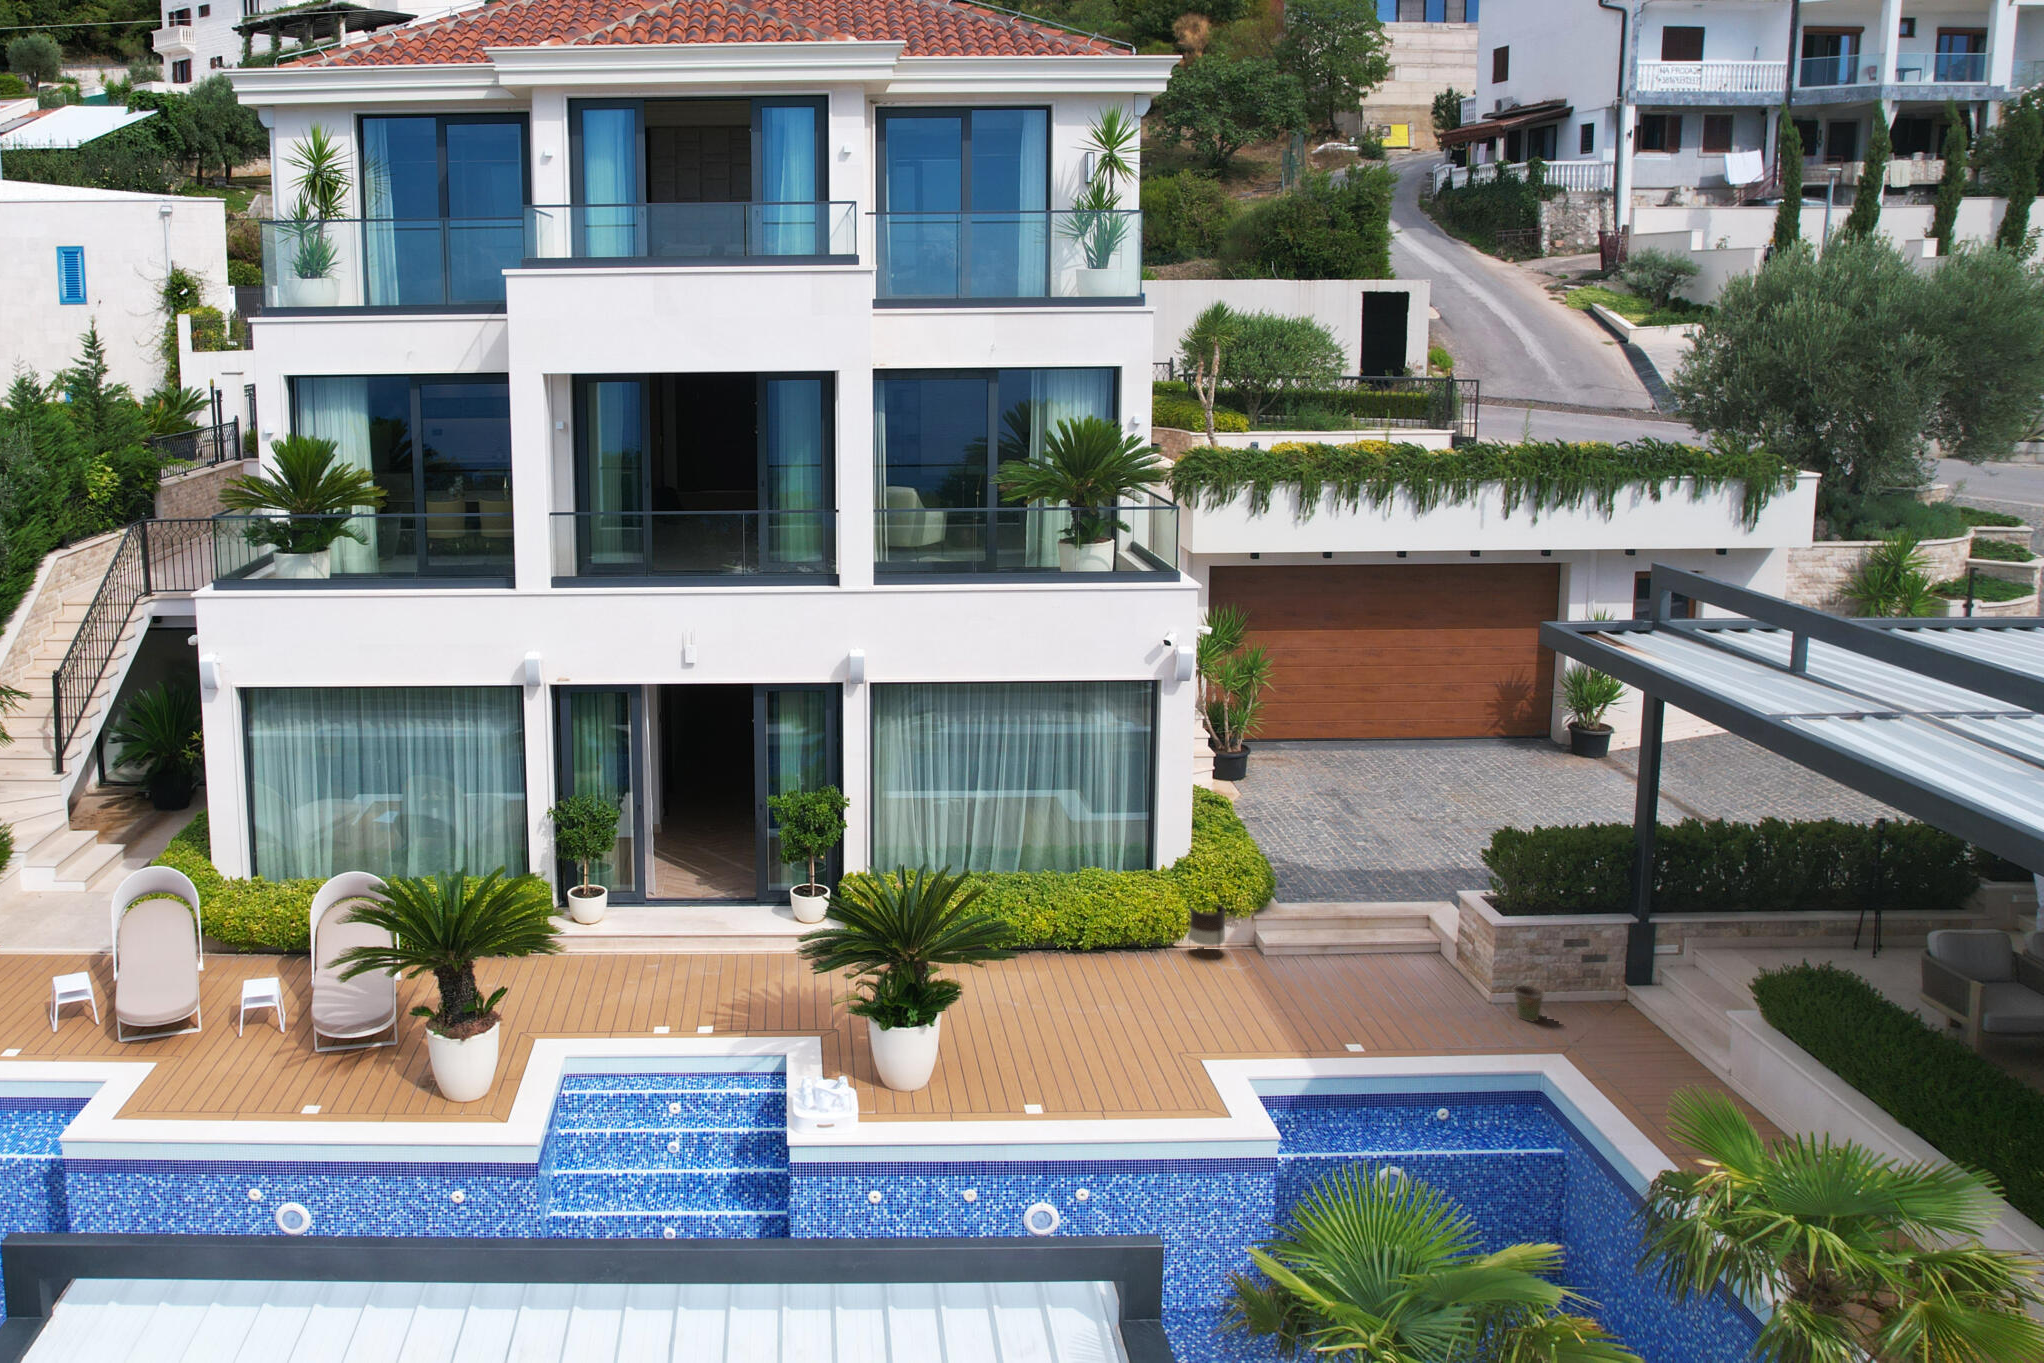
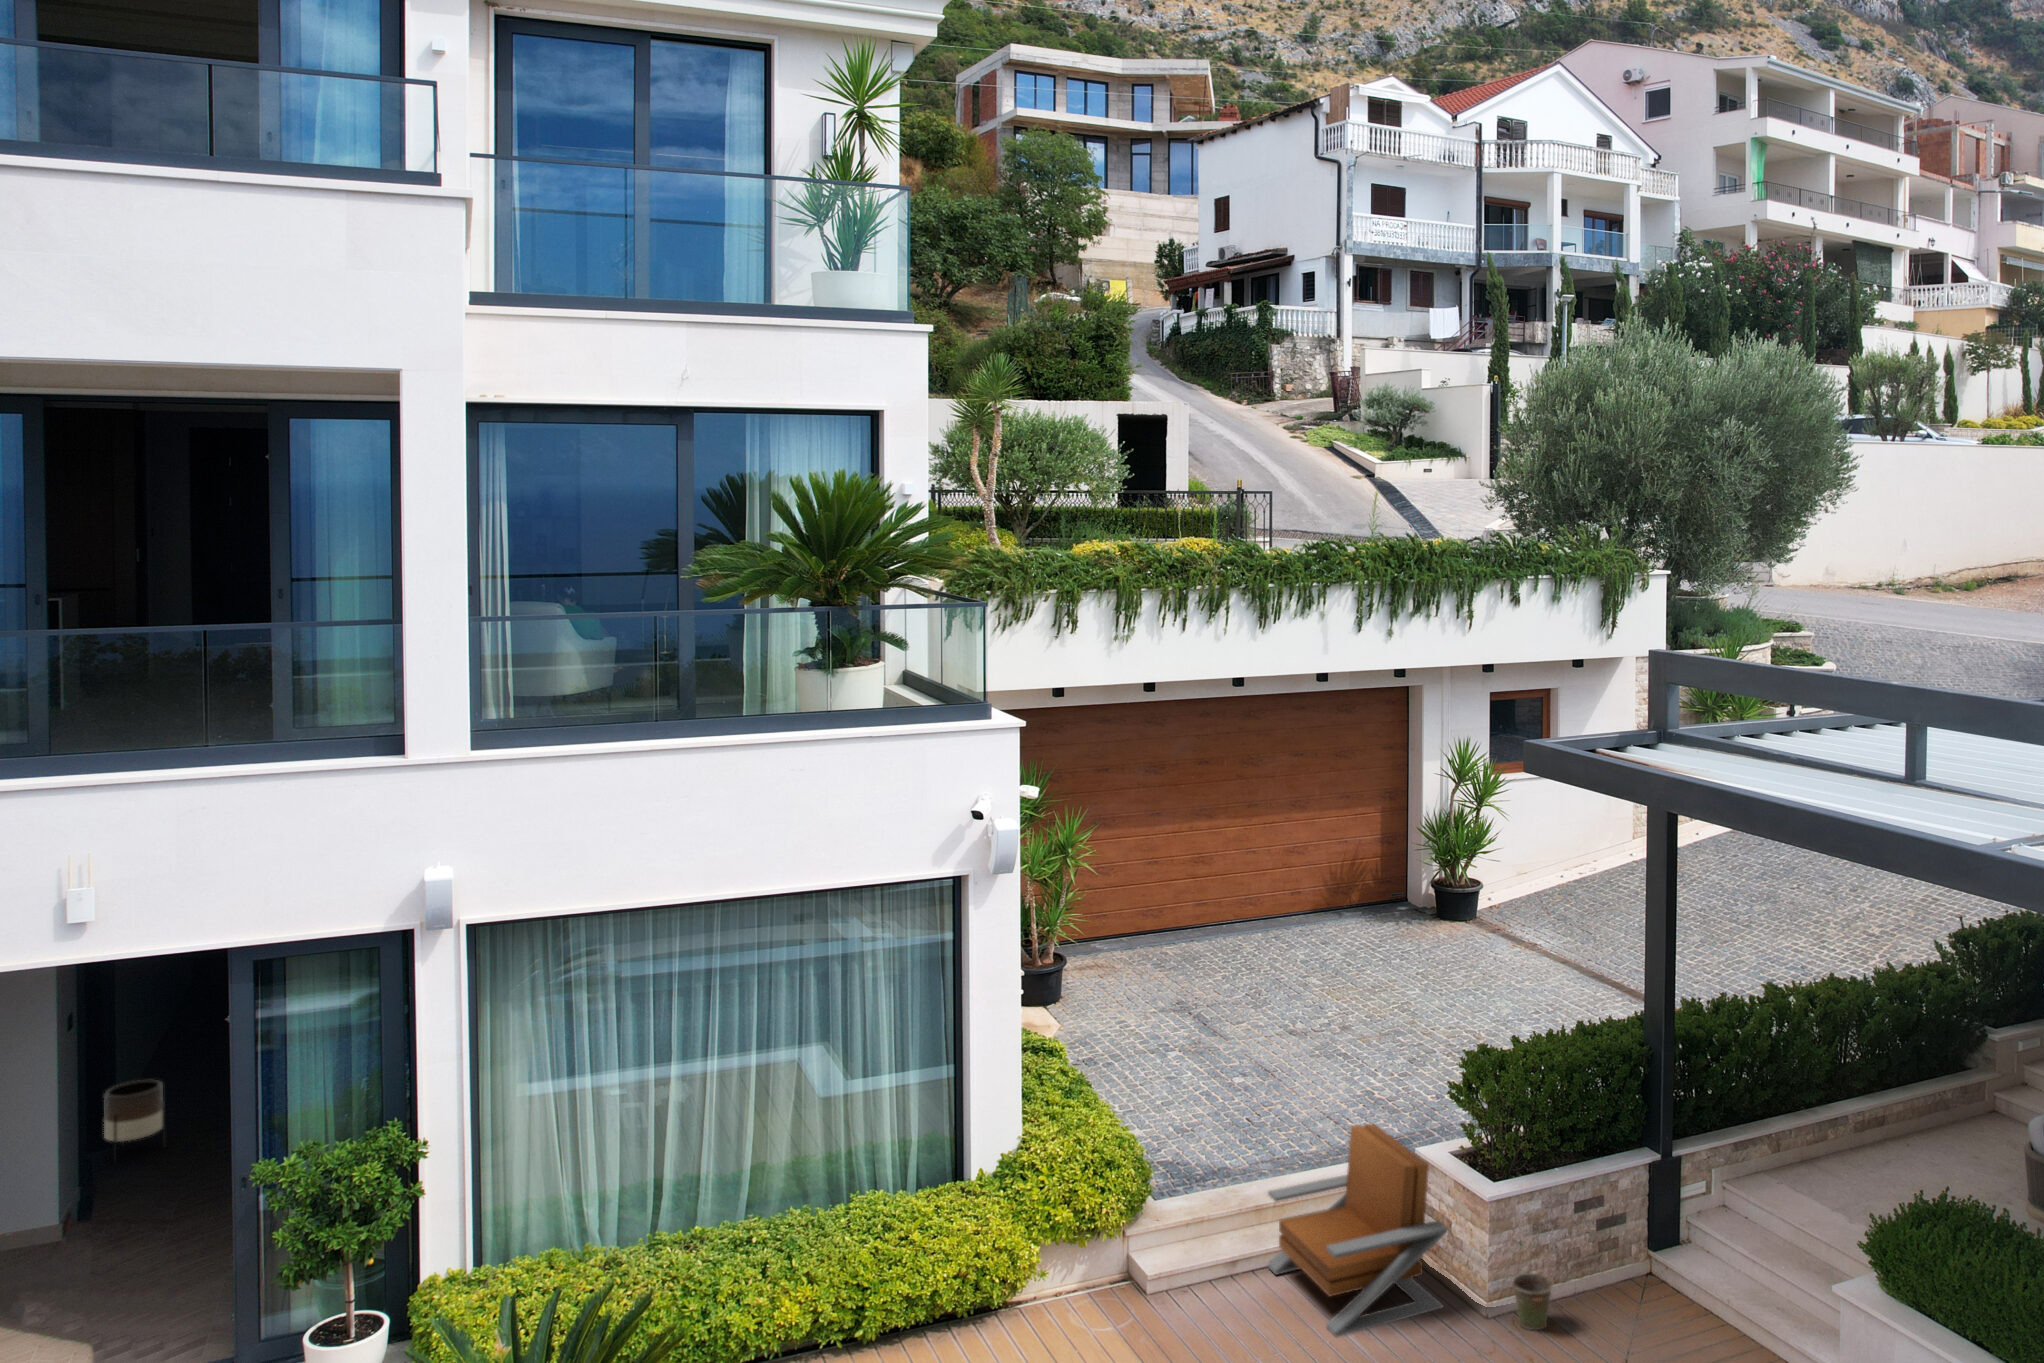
lounge chair: none [1349,875,1471,999] -> present [1268,1124,1448,1337]
planter: present [1188,904,1225,946] -> present [104,1080,165,1144]

